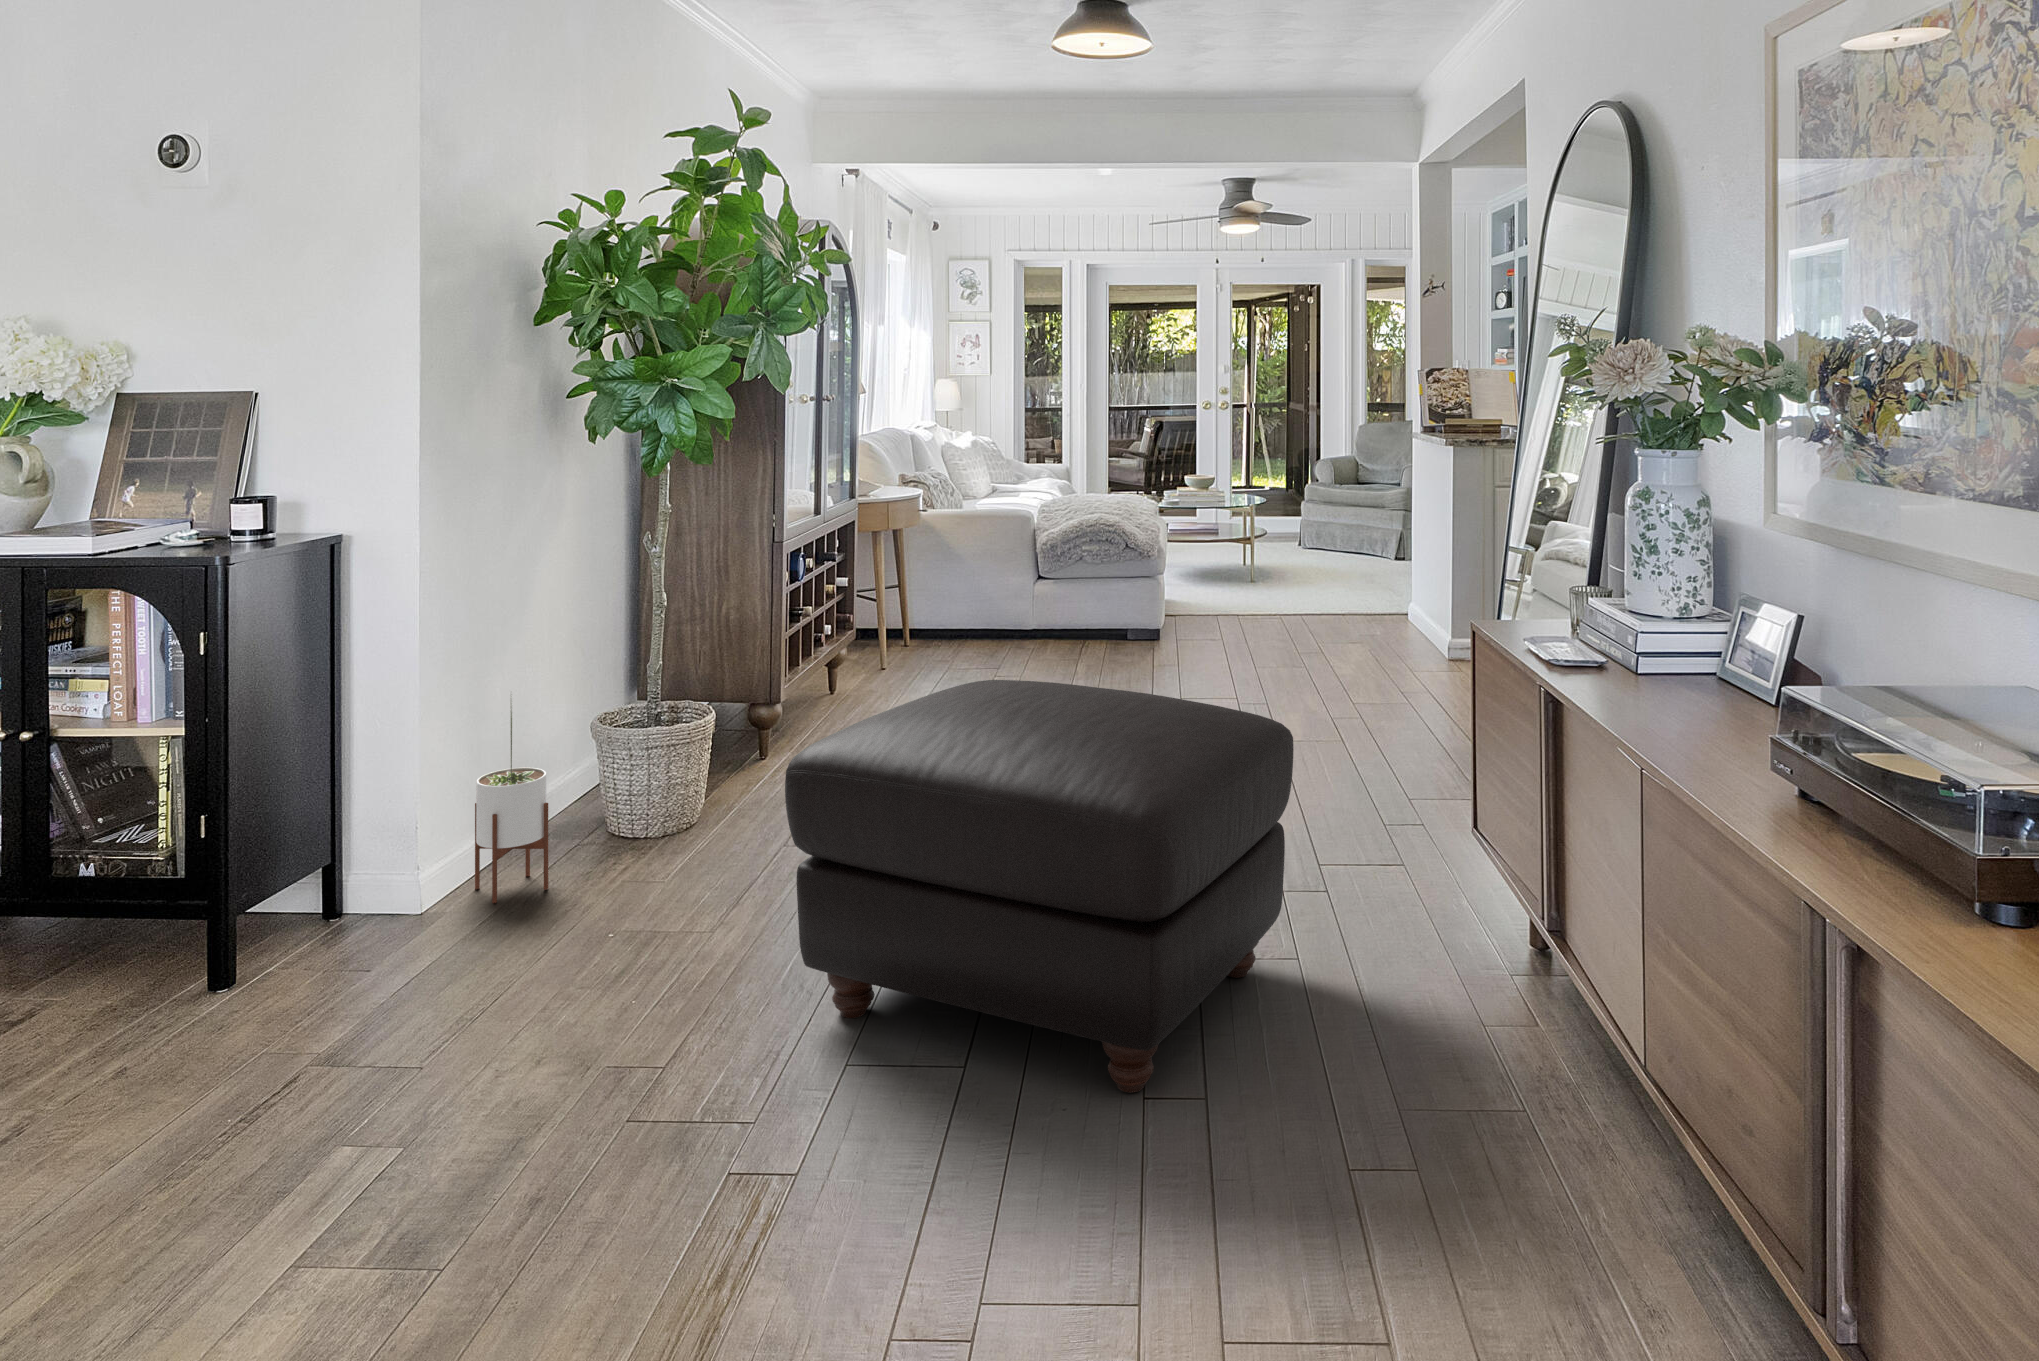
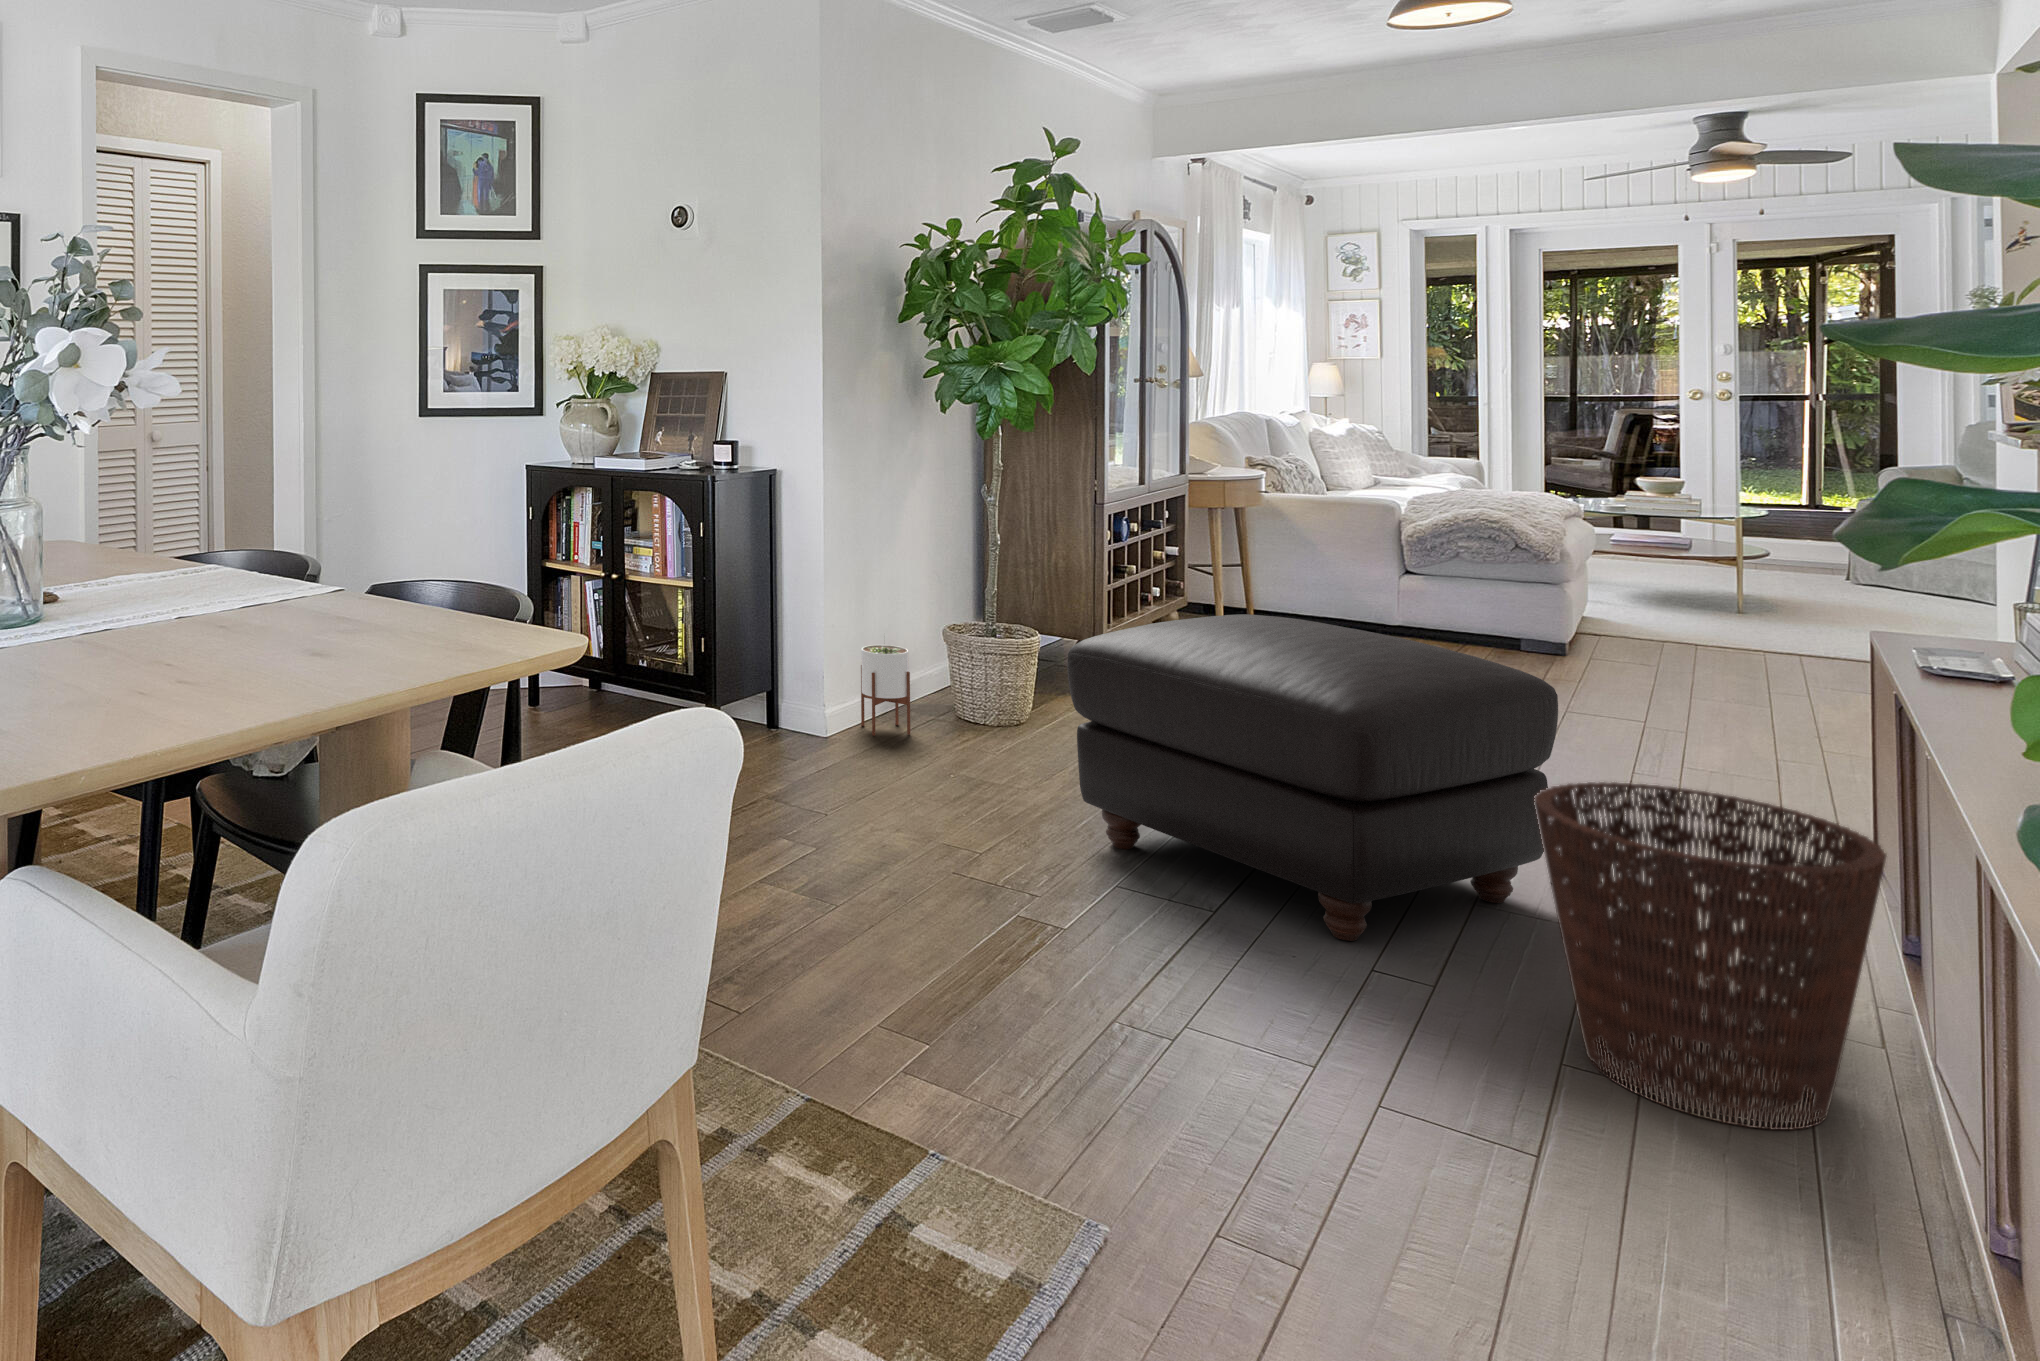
basket: none [1352,841,1662,1244] -> present [1534,782,1886,1130]

